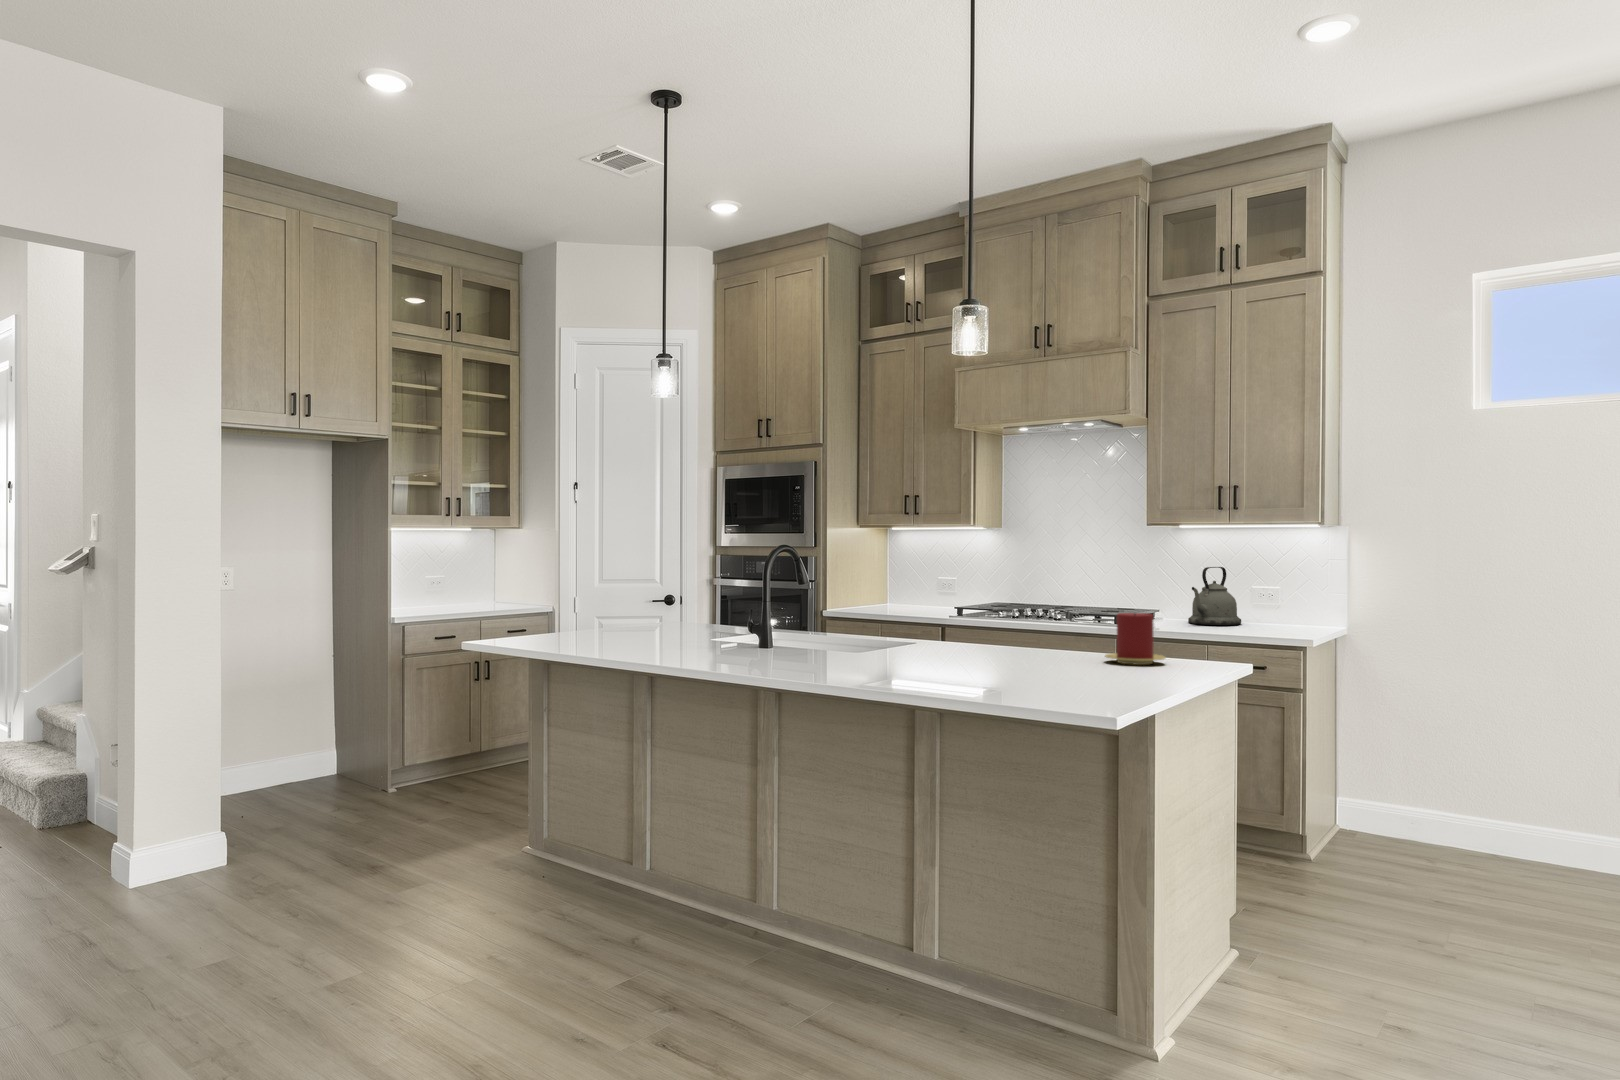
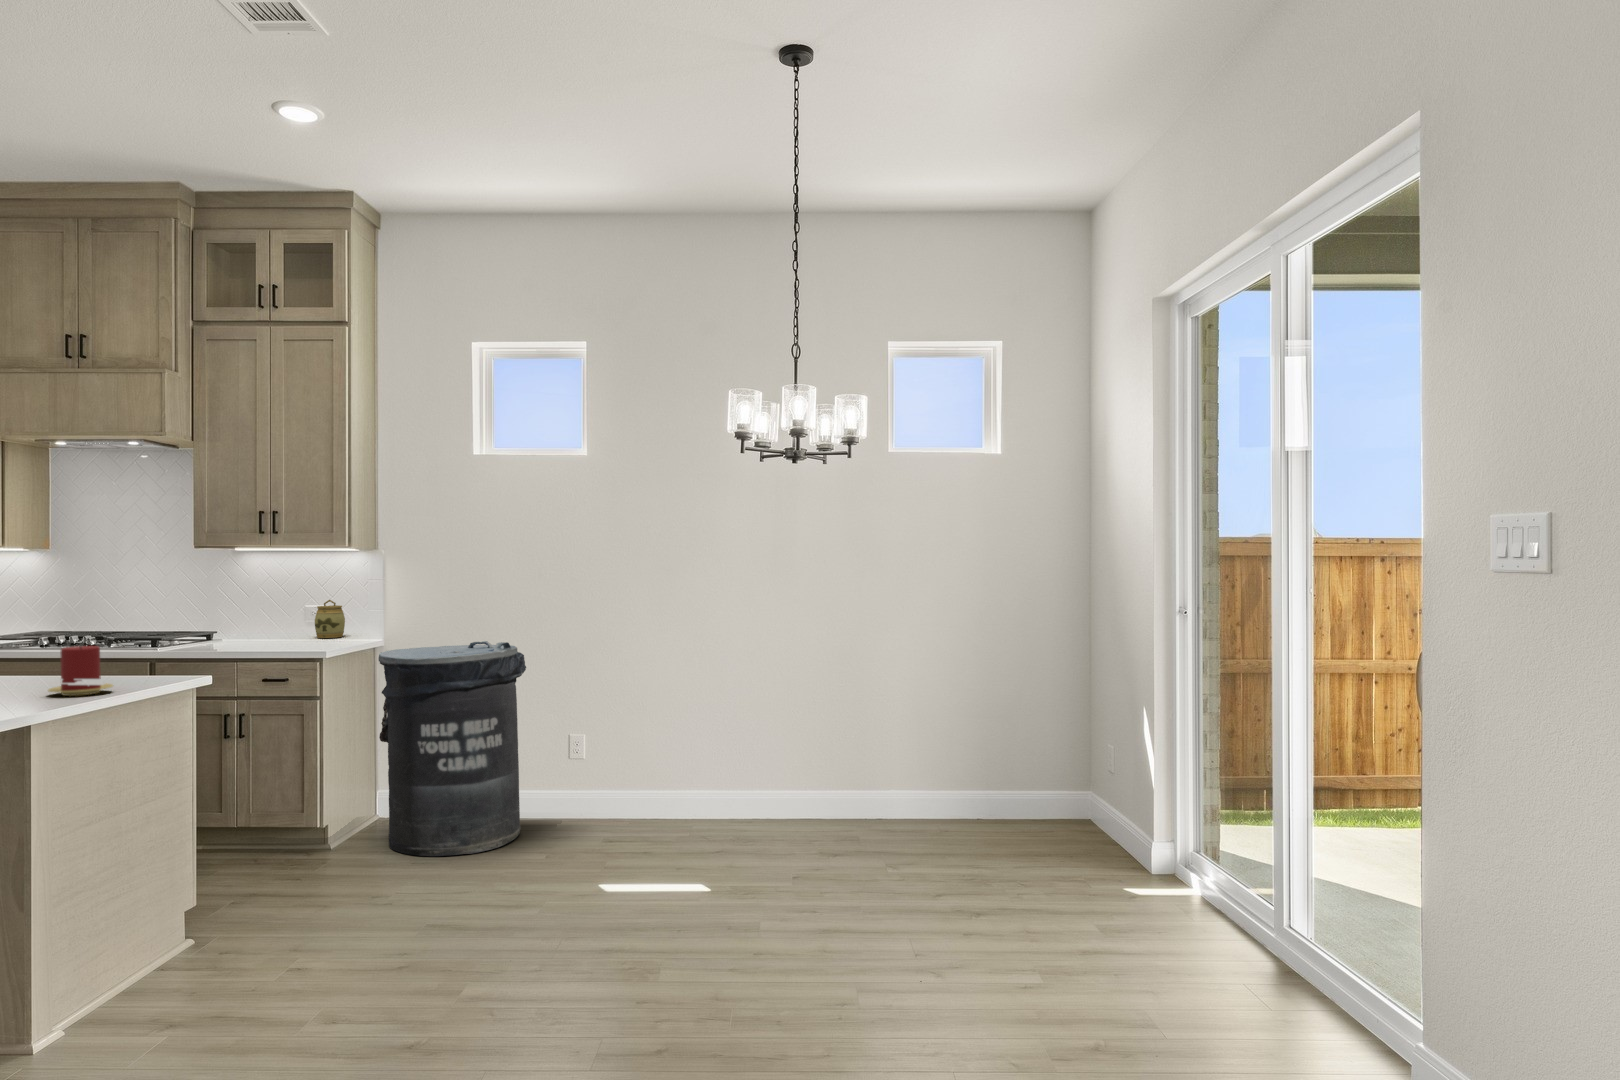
kettle: present [1188,567,1241,625] -> none [230,588,286,644]
jar: none [1268,582,1303,624] -> present [315,600,345,638]
trash can: none [1367,641,1568,902] -> present [379,641,526,856]

